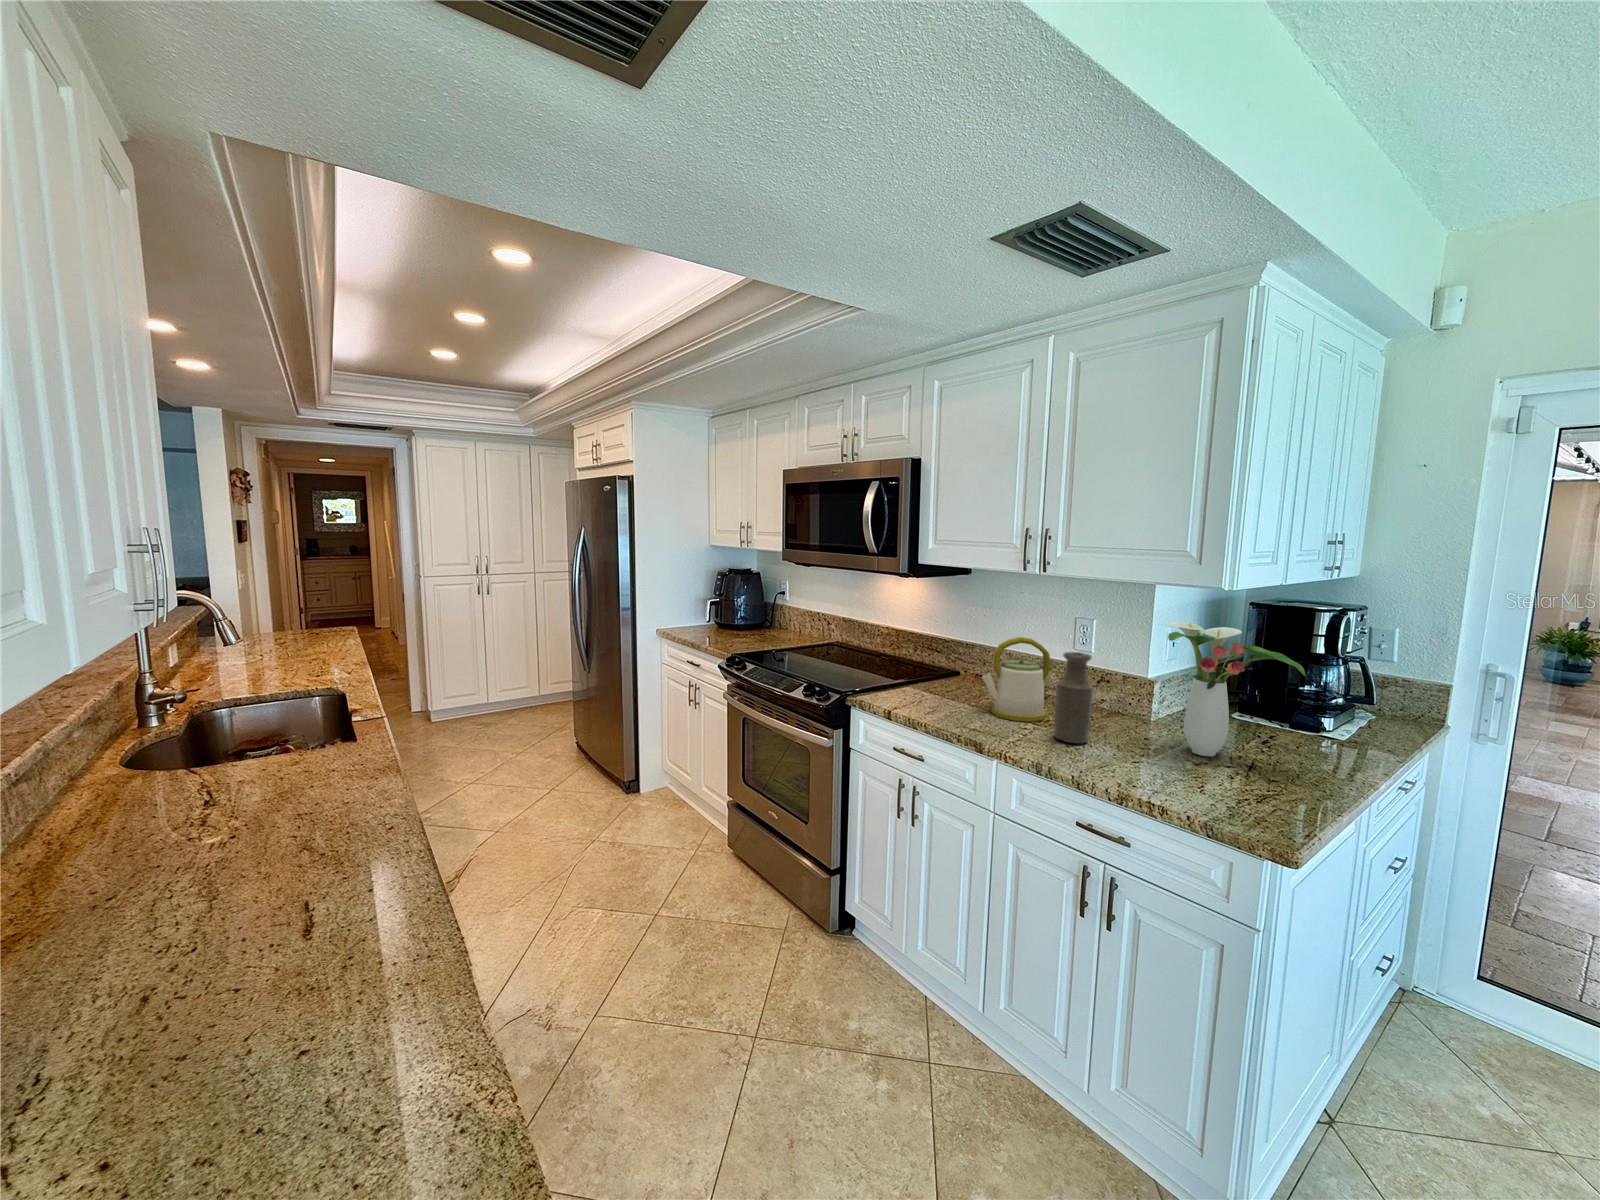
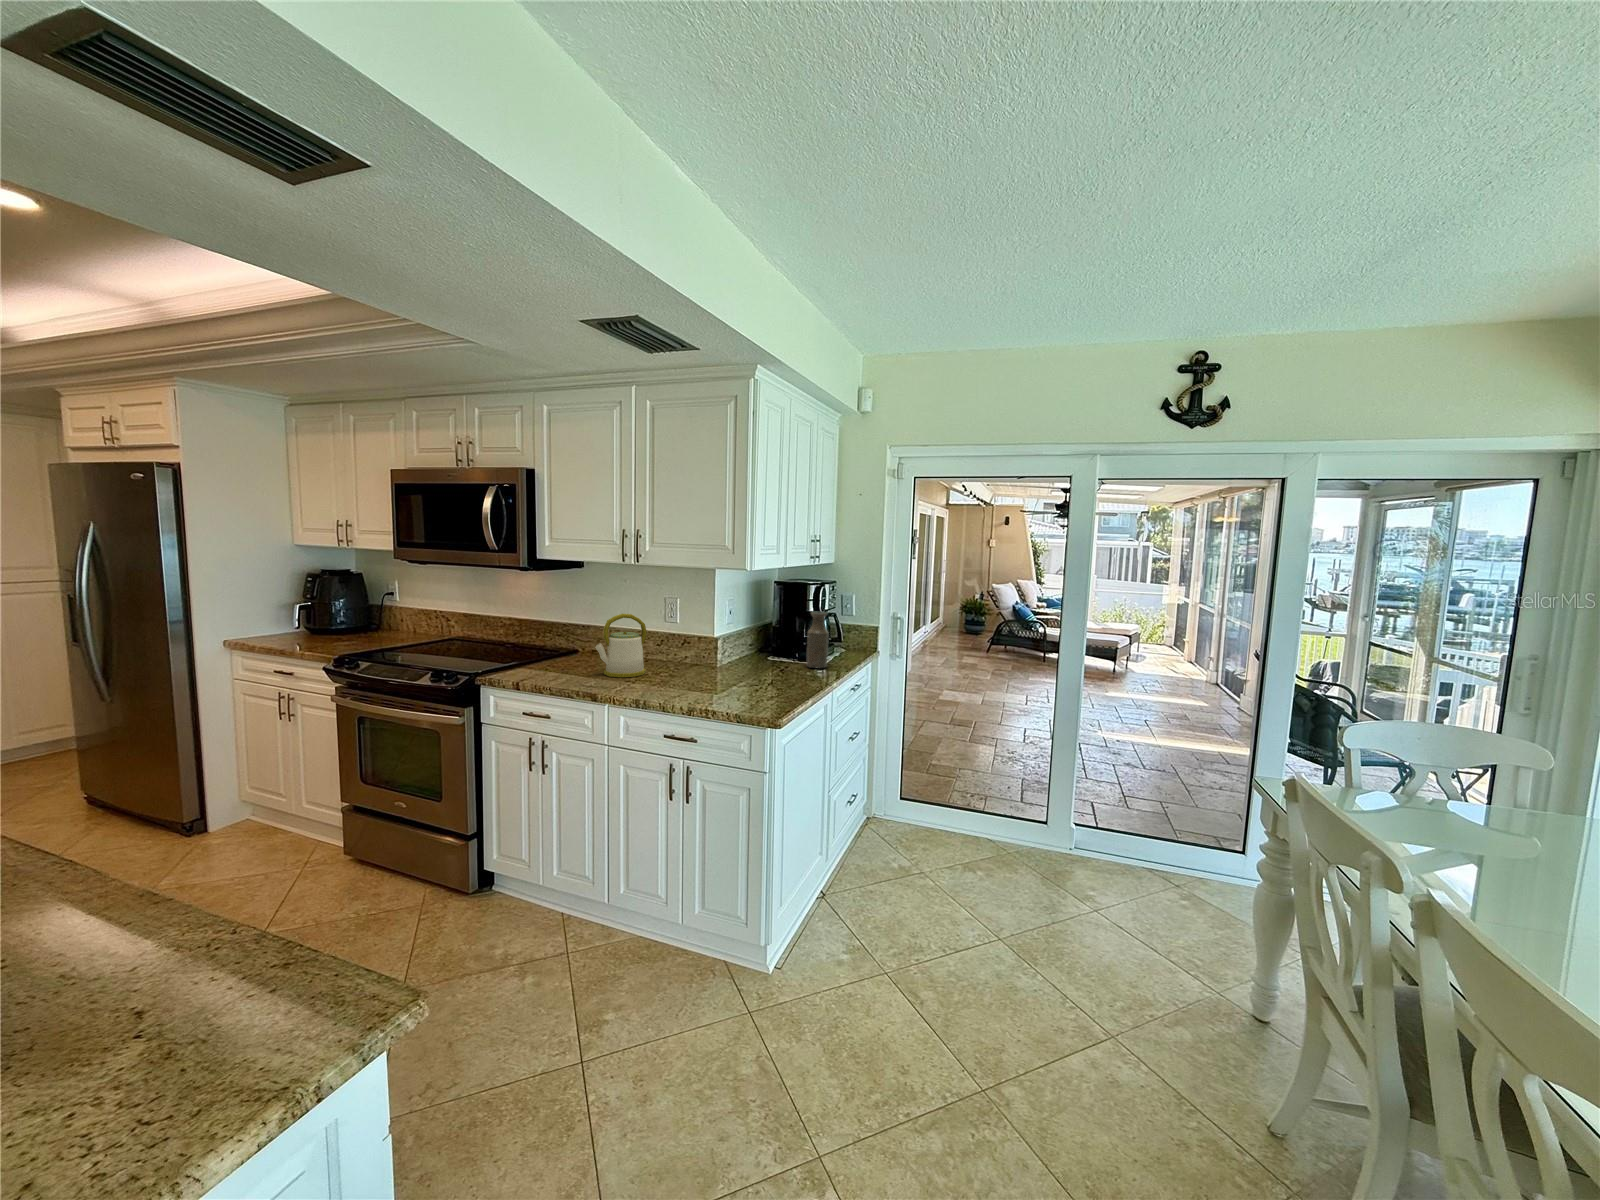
flower arrangement: present [1166,622,1305,756] -> none [717,594,793,682]
bottle: present [1054,652,1093,744] -> present [807,611,829,668]

